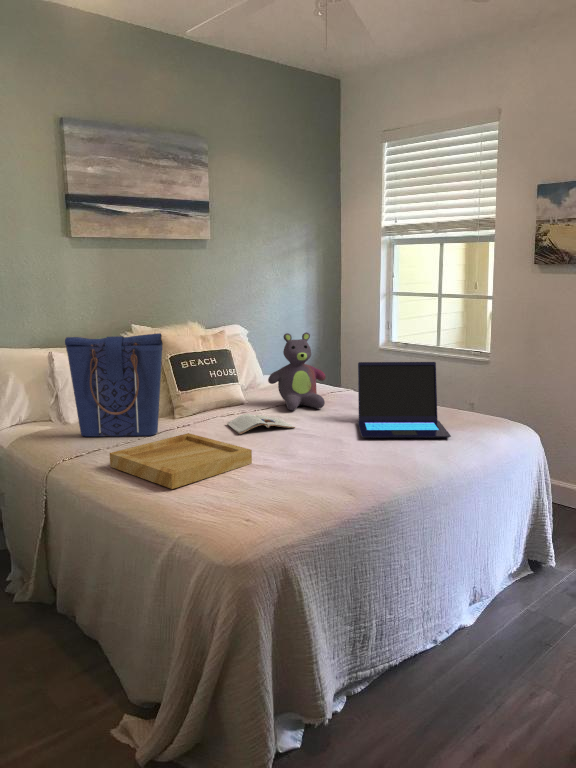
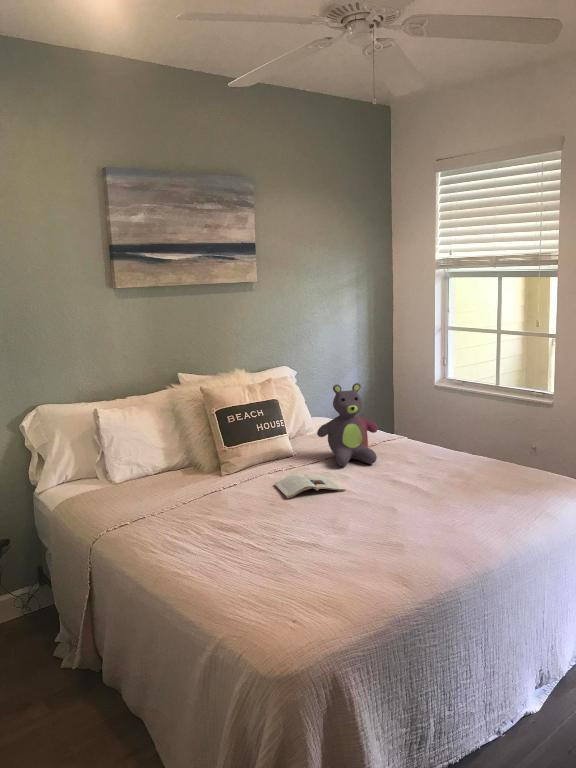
tote bag: present [65,333,163,437] -> none [110,395,208,500]
laptop: present [358,362,451,438] -> none [412,419,513,506]
tray: present [110,433,252,489] -> none [154,500,301,573]

